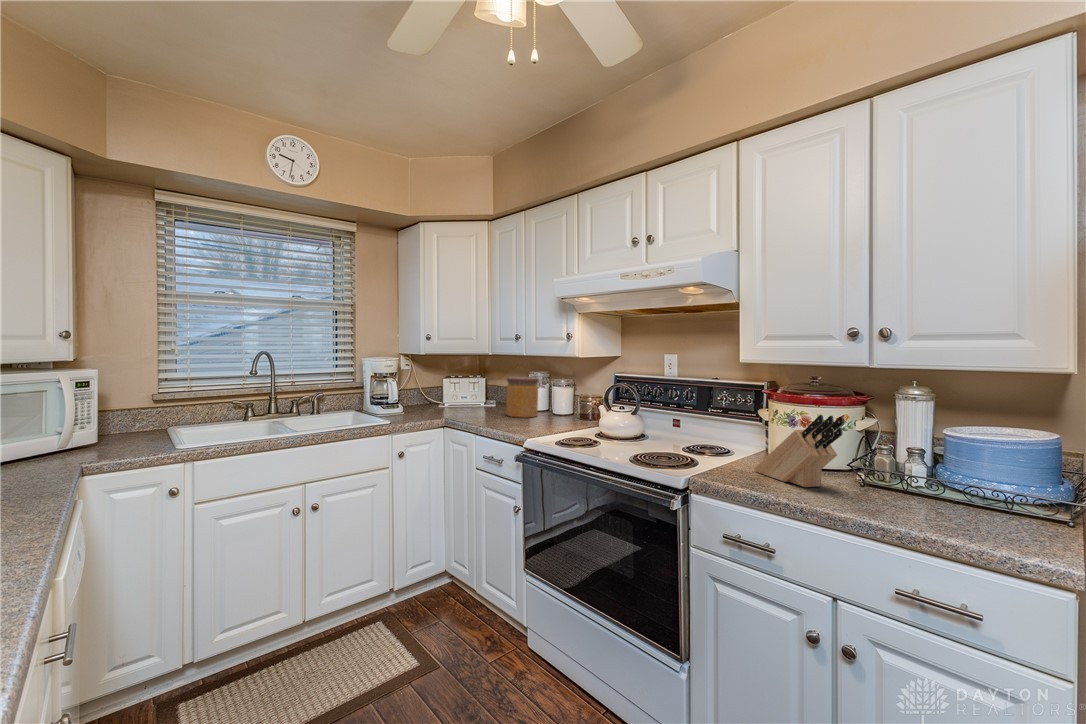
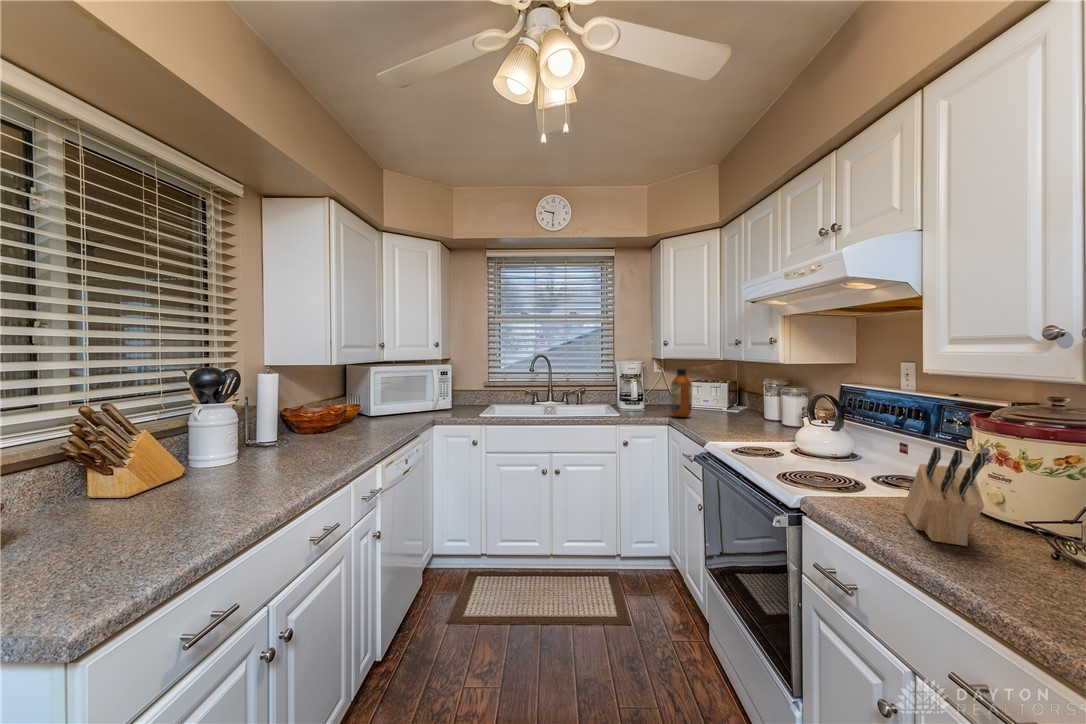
bottle: none [445,361,469,415] -> present [671,369,692,418]
jar: present [506,377,538,418] -> none [728,383,762,424]

